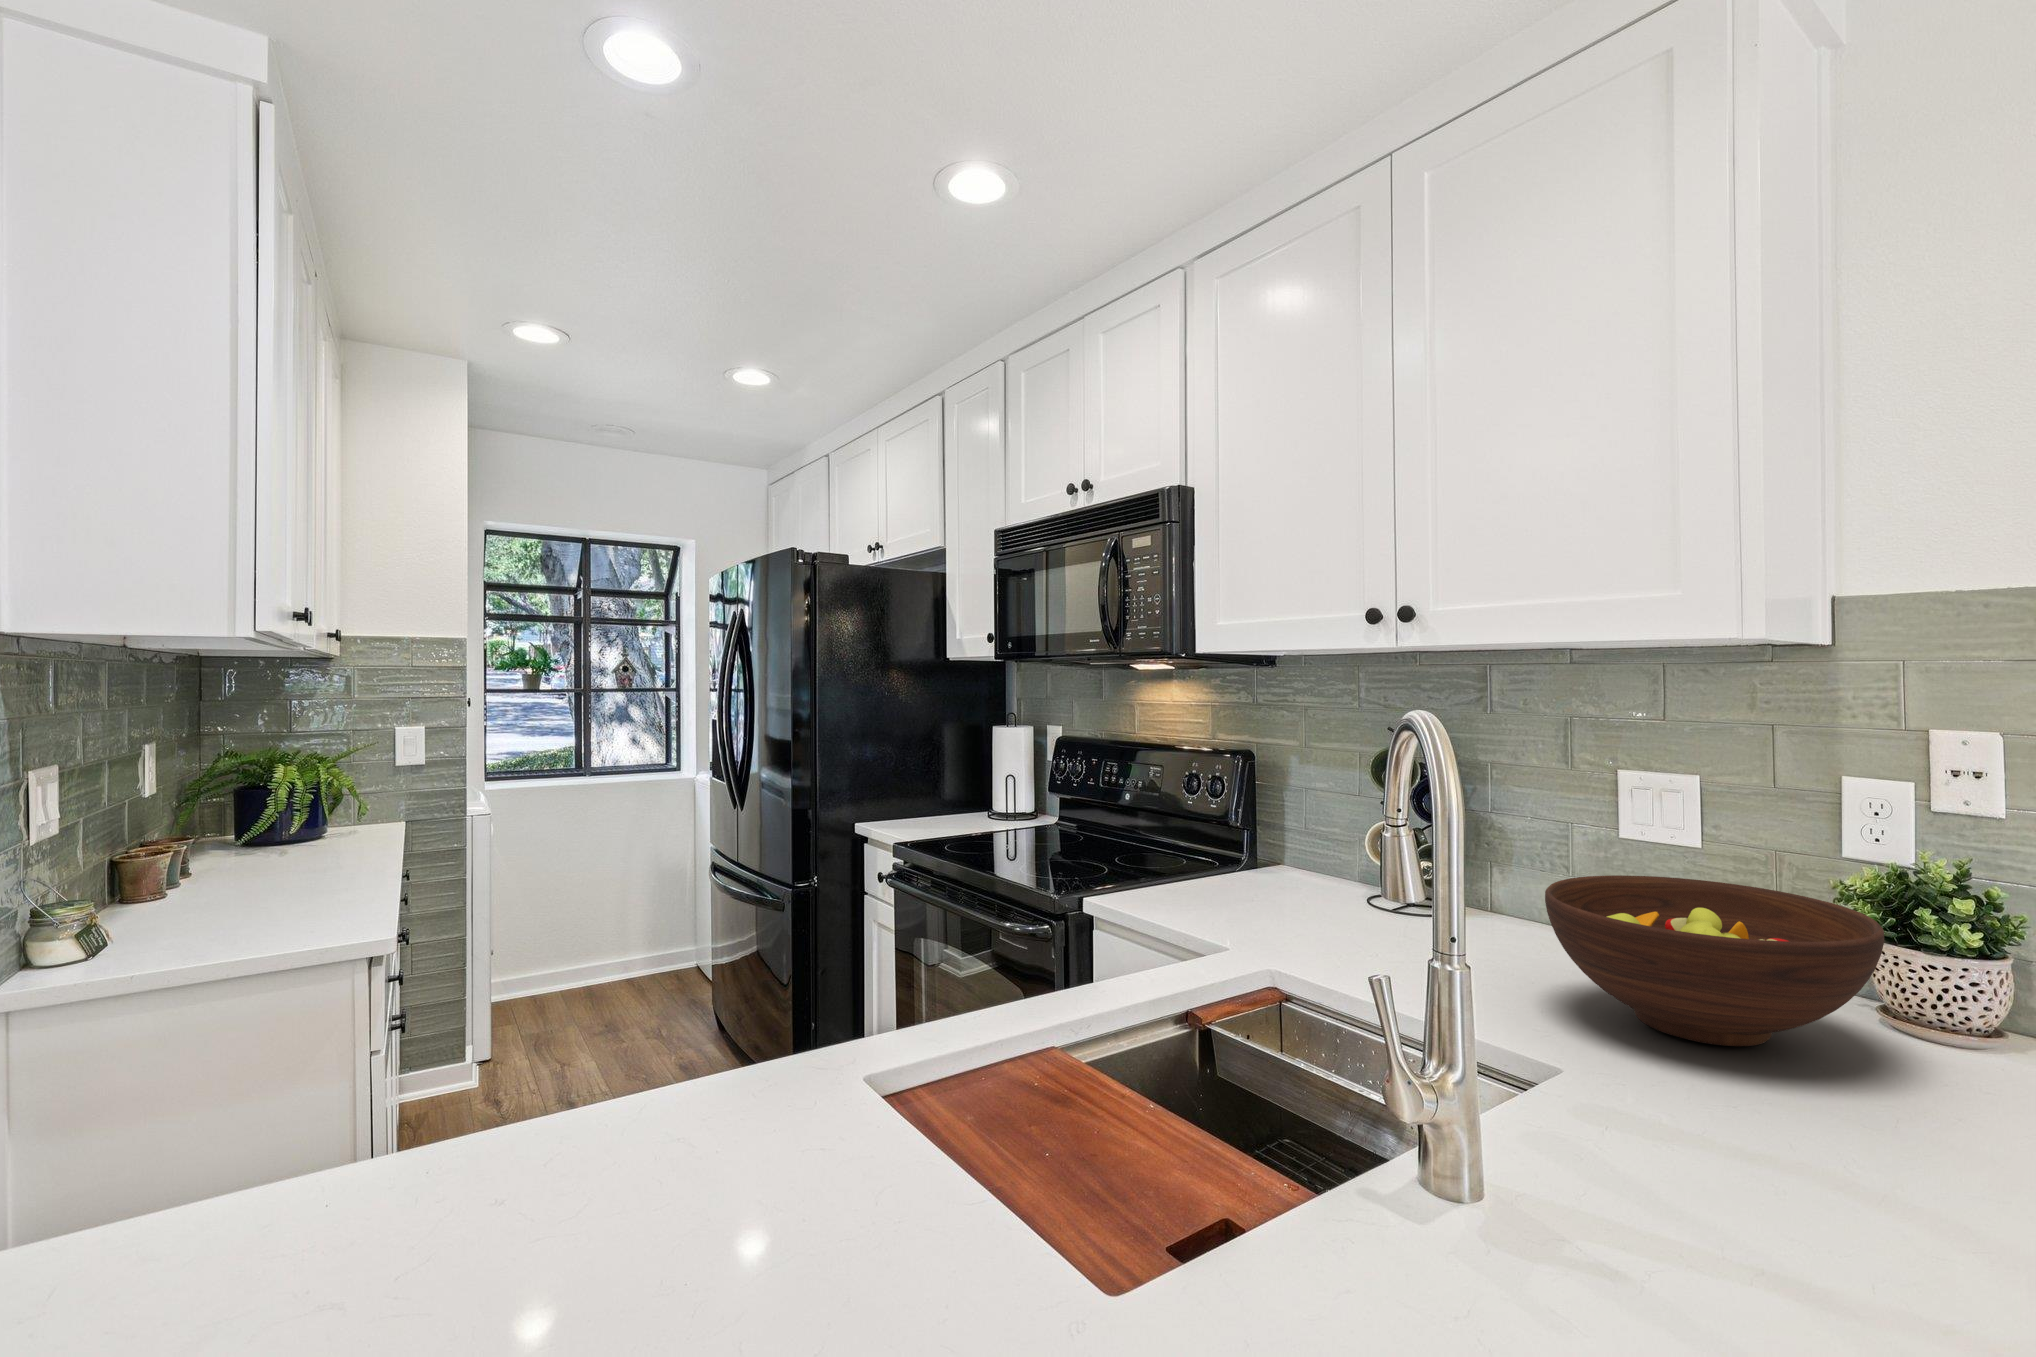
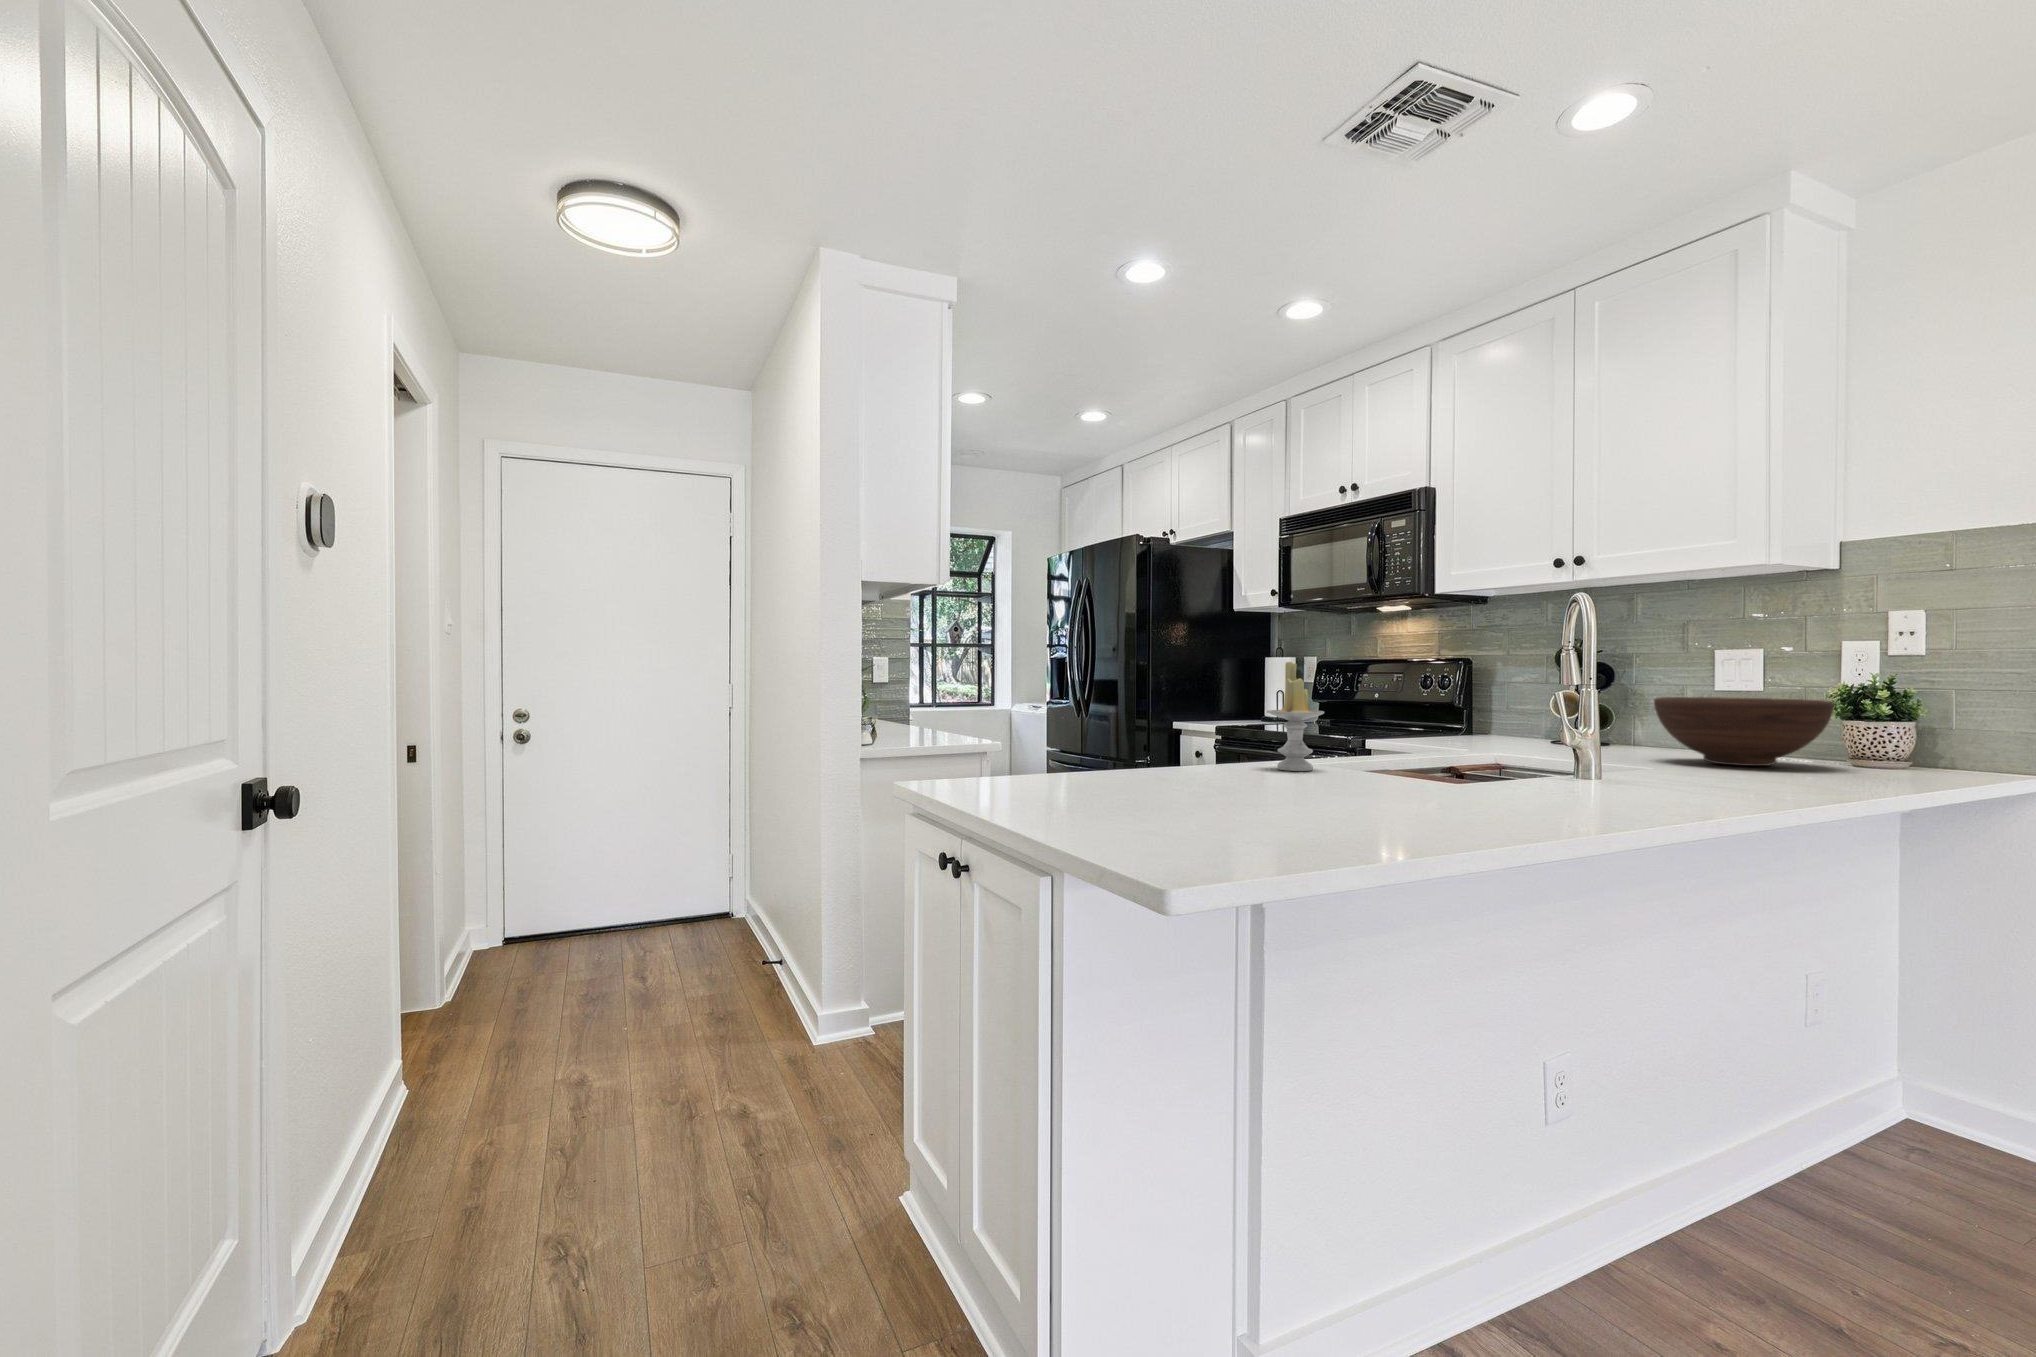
candle: none [685,903,832,1210] -> present [1267,662,1324,771]

